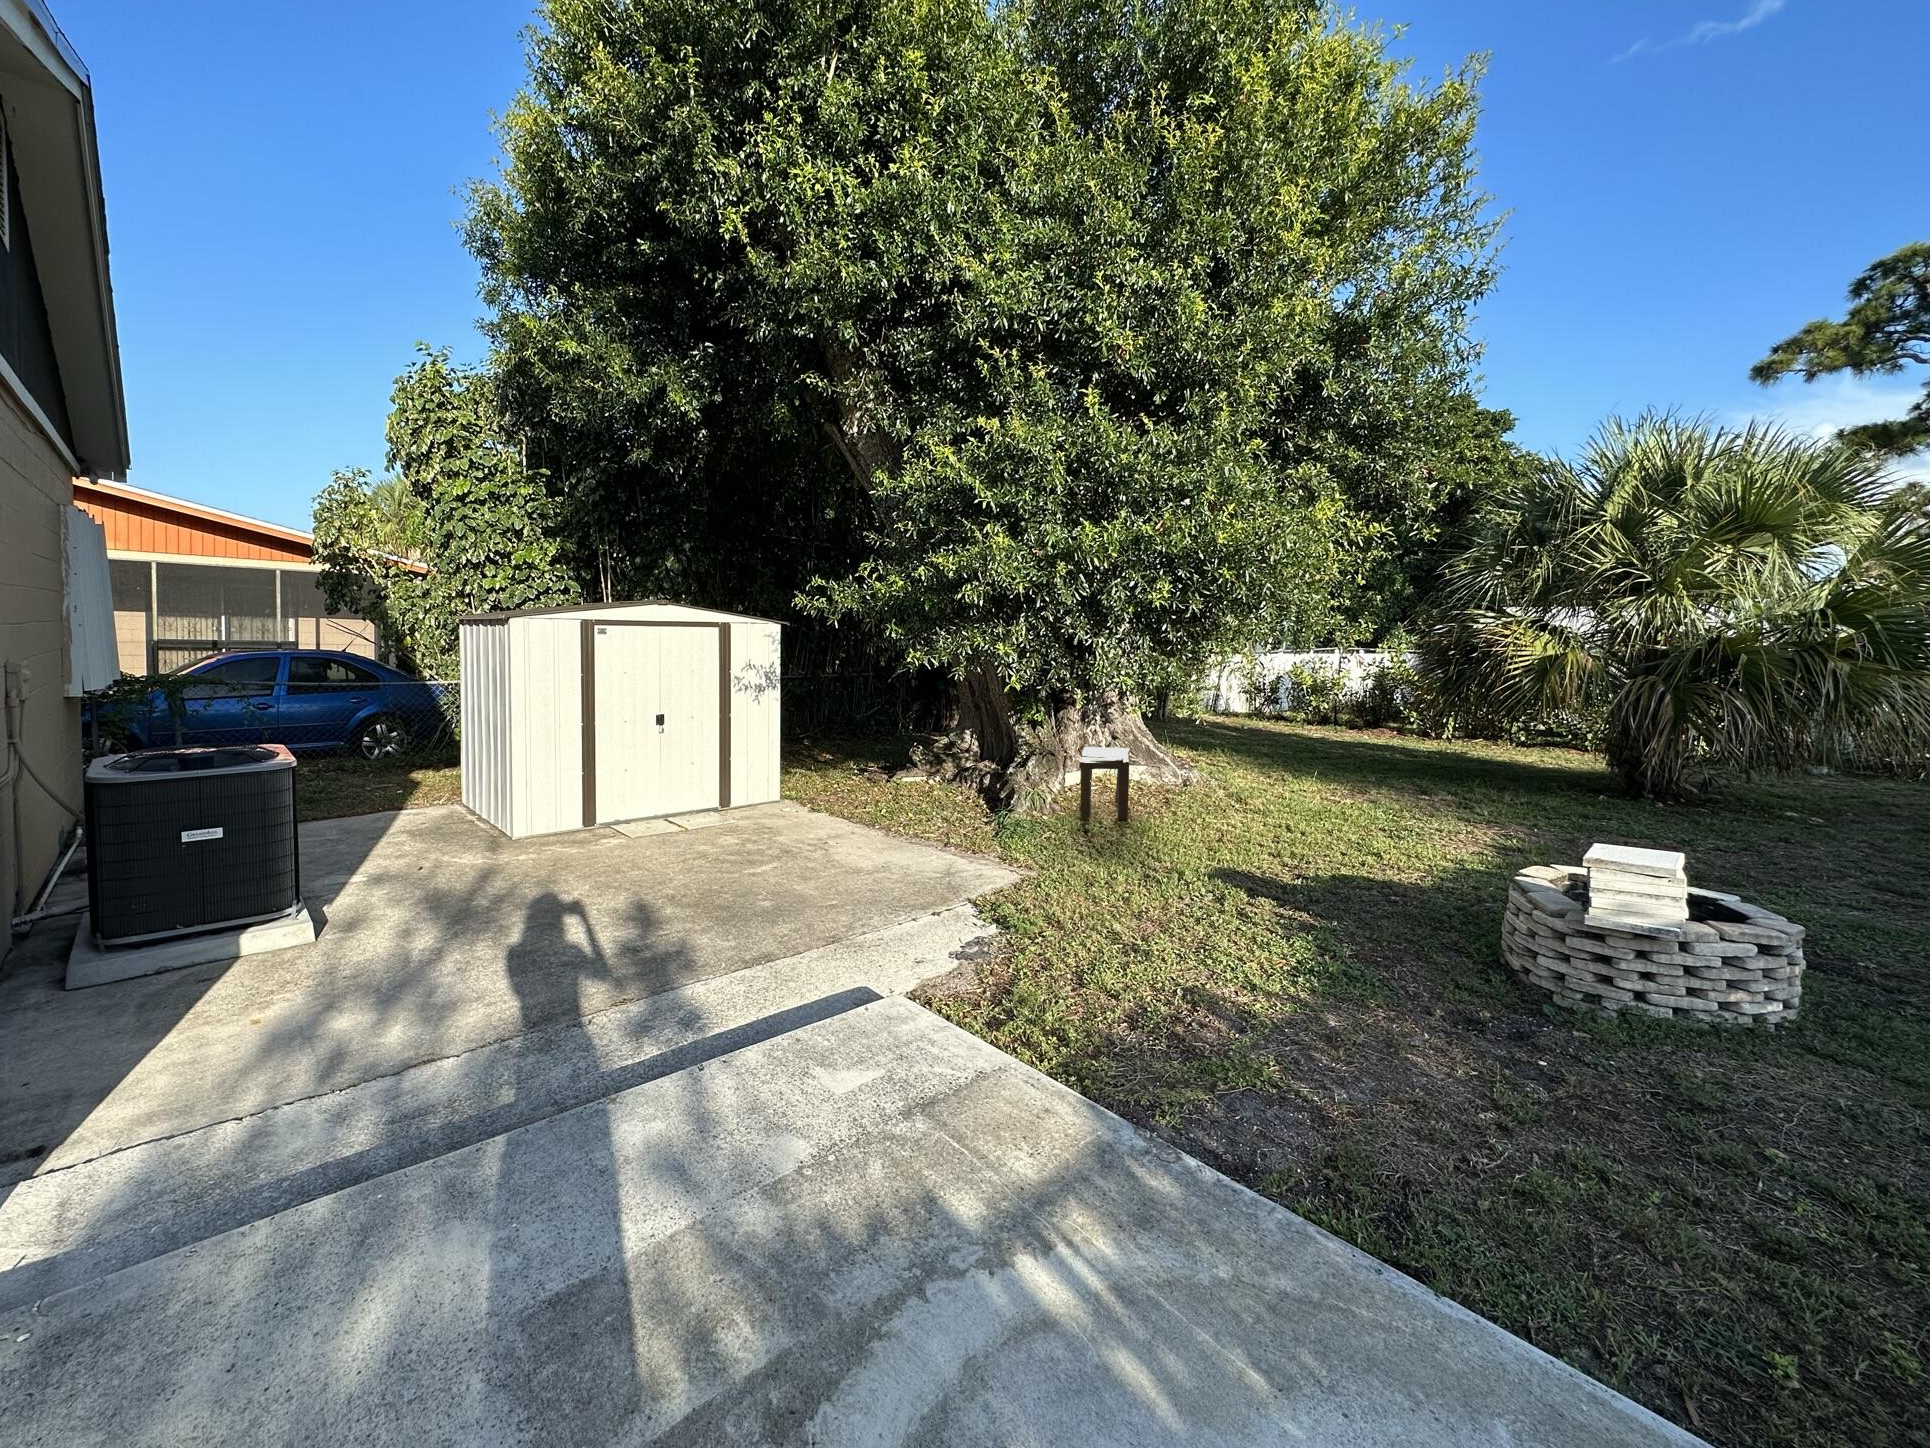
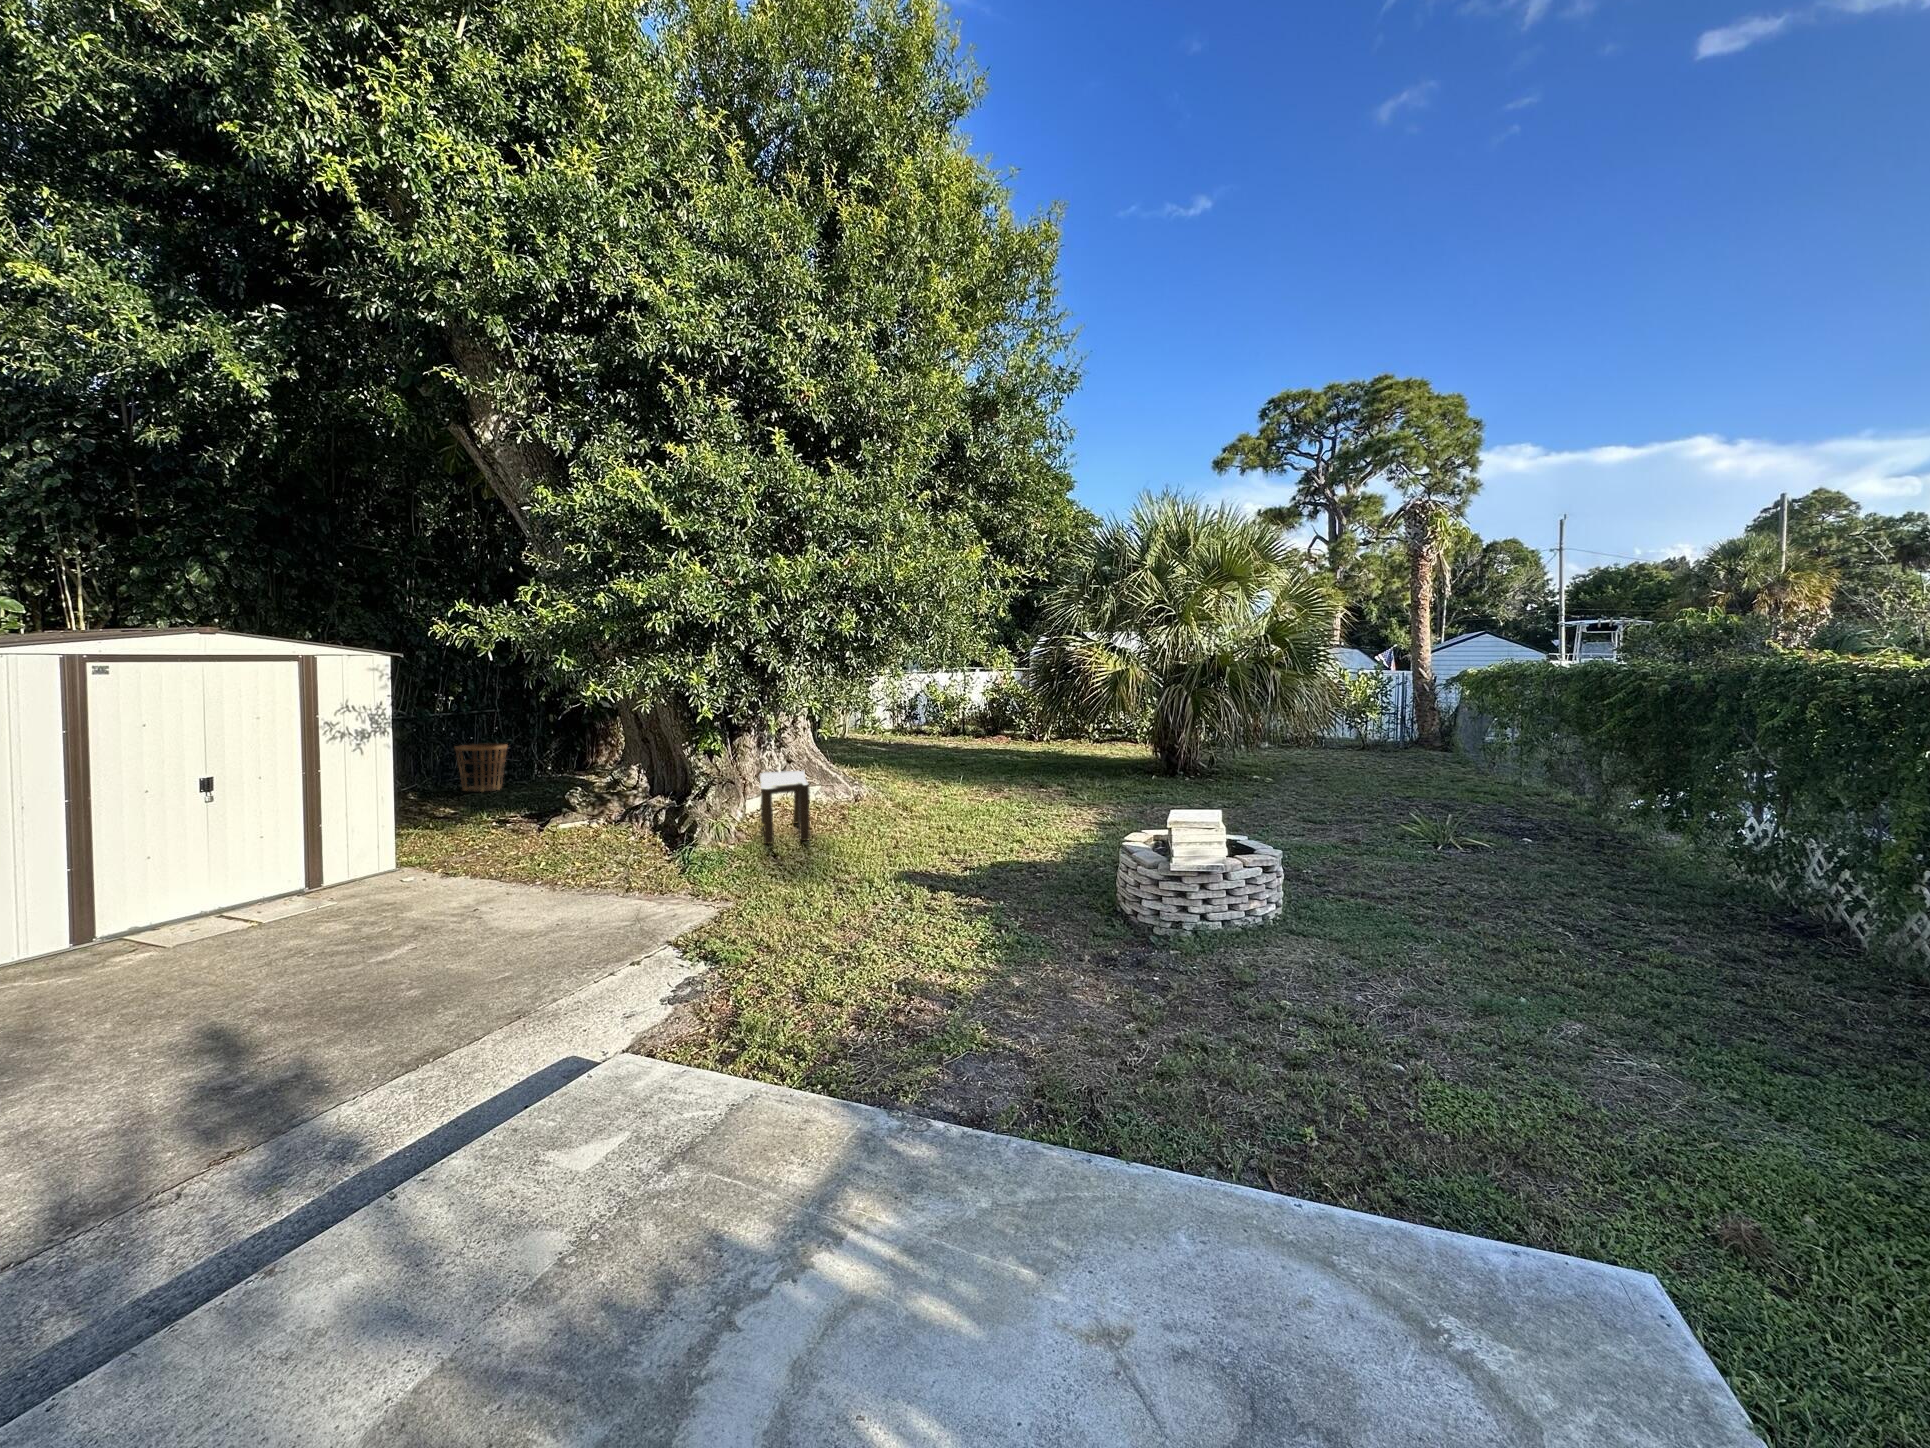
basket: none [838,703,878,744] -> present [455,743,507,791]

